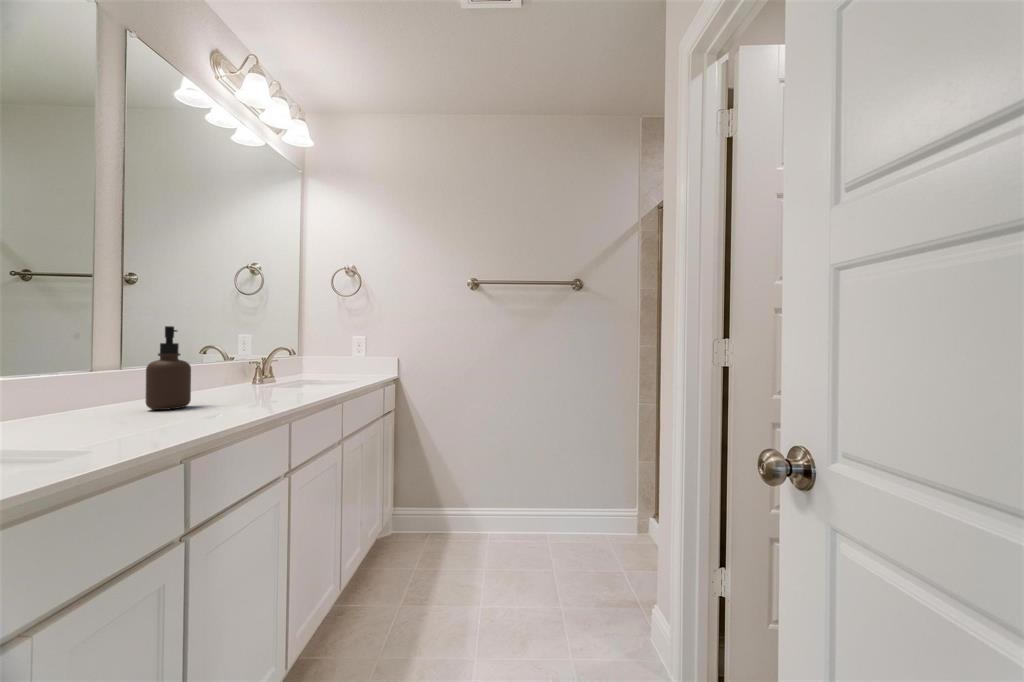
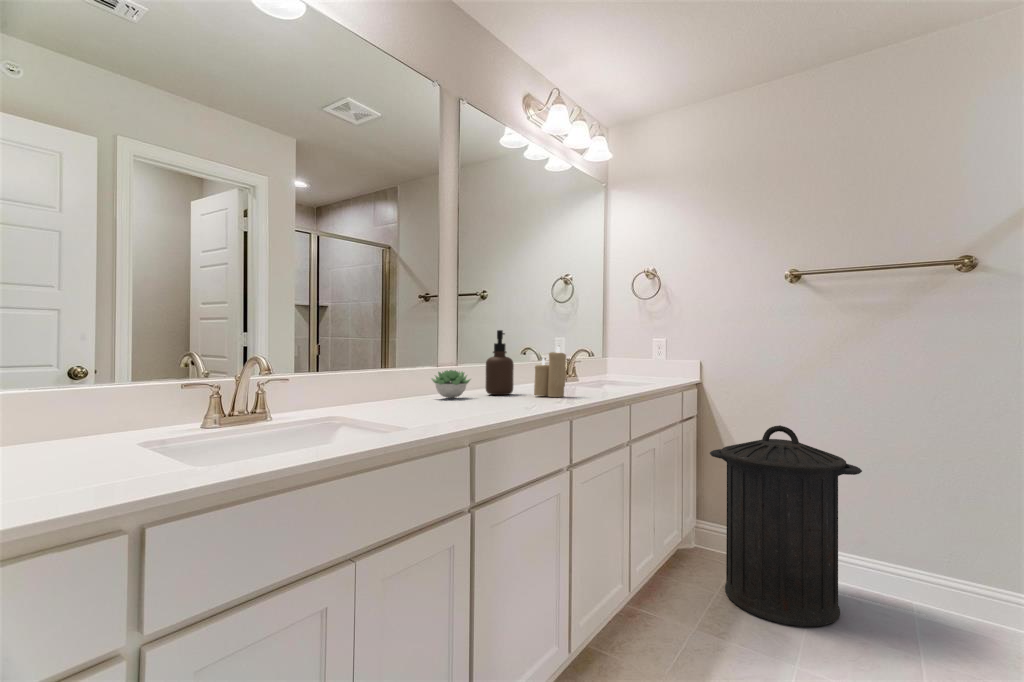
candle: none [223,348,268,408] -> present [534,347,566,397]
succulent plant: none [41,381,122,422] -> present [432,370,471,398]
trash can: none [410,411,524,579] -> present [710,425,862,627]

